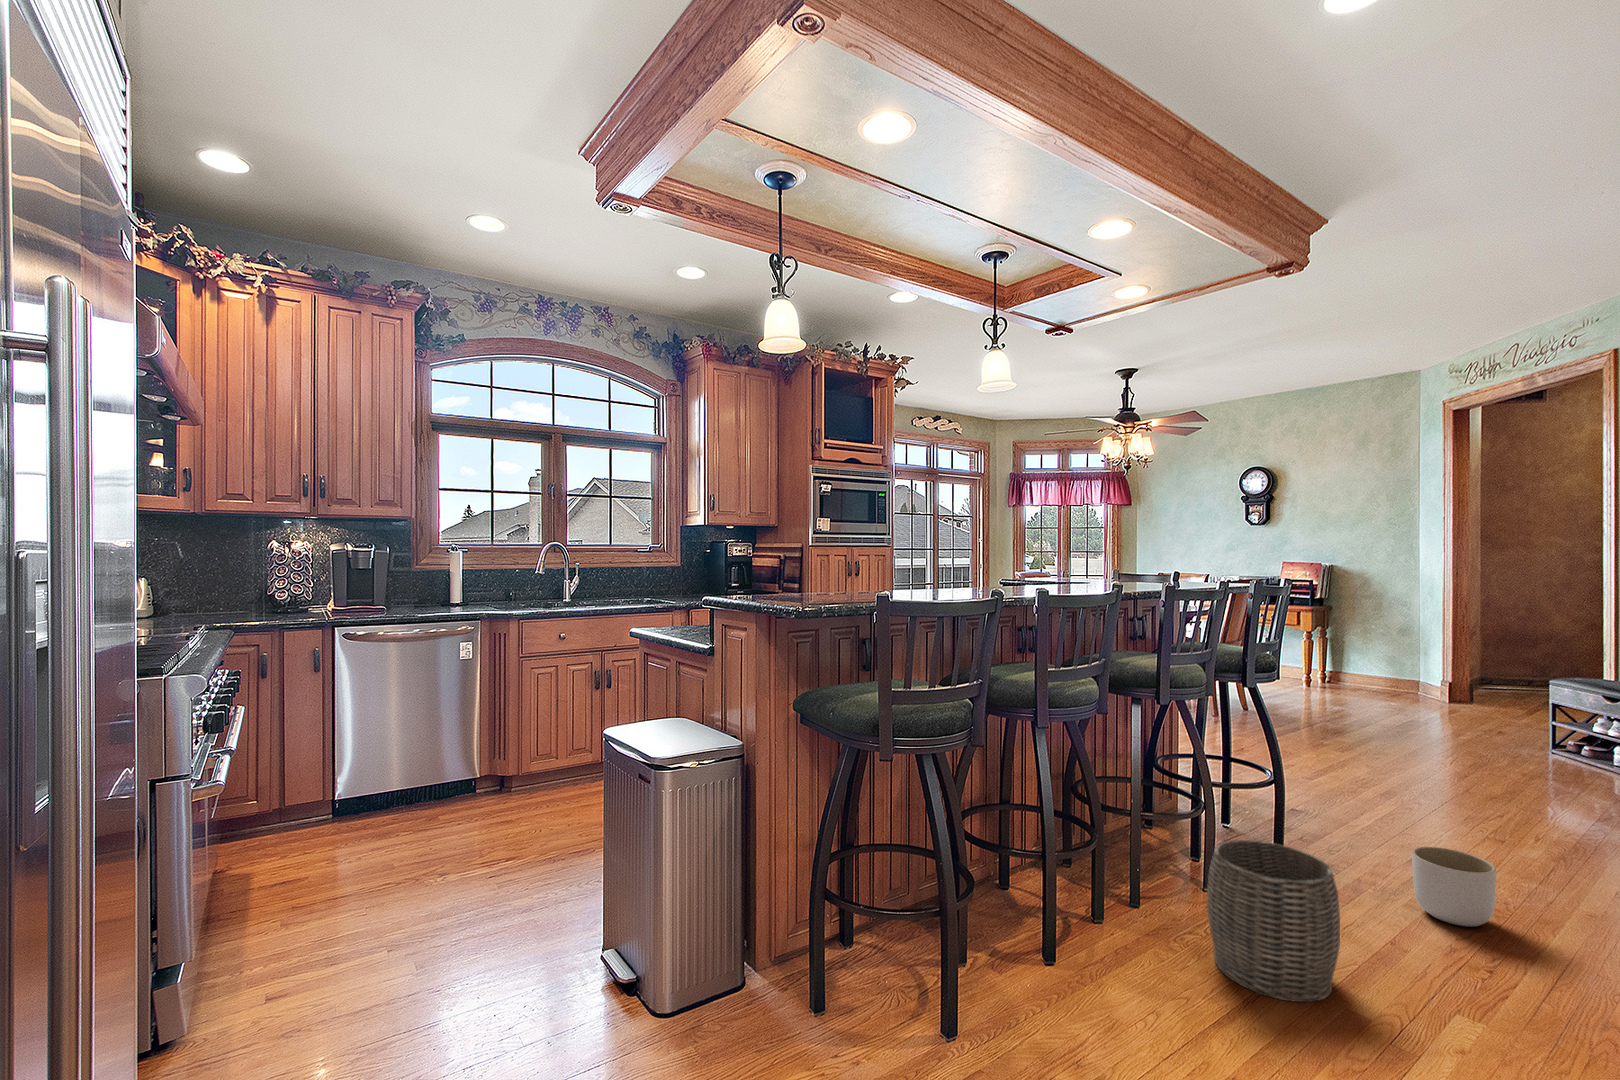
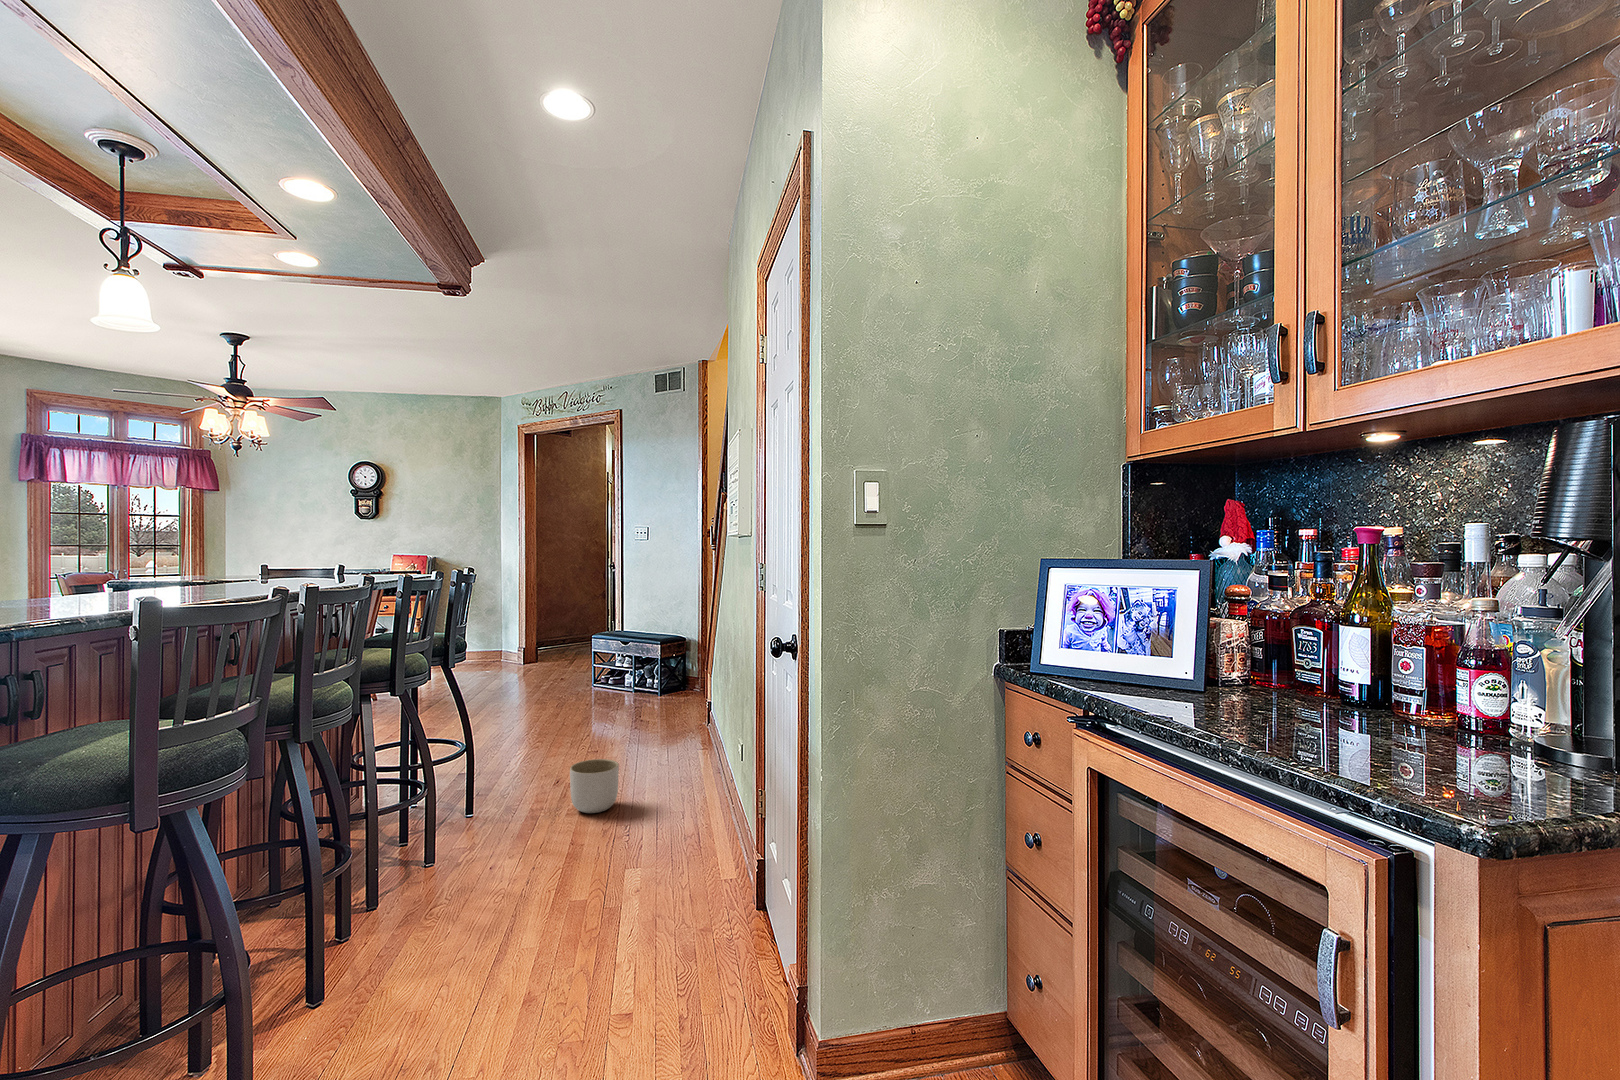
woven basket: present [1207,840,1340,1002] -> none [454,792,558,926]

